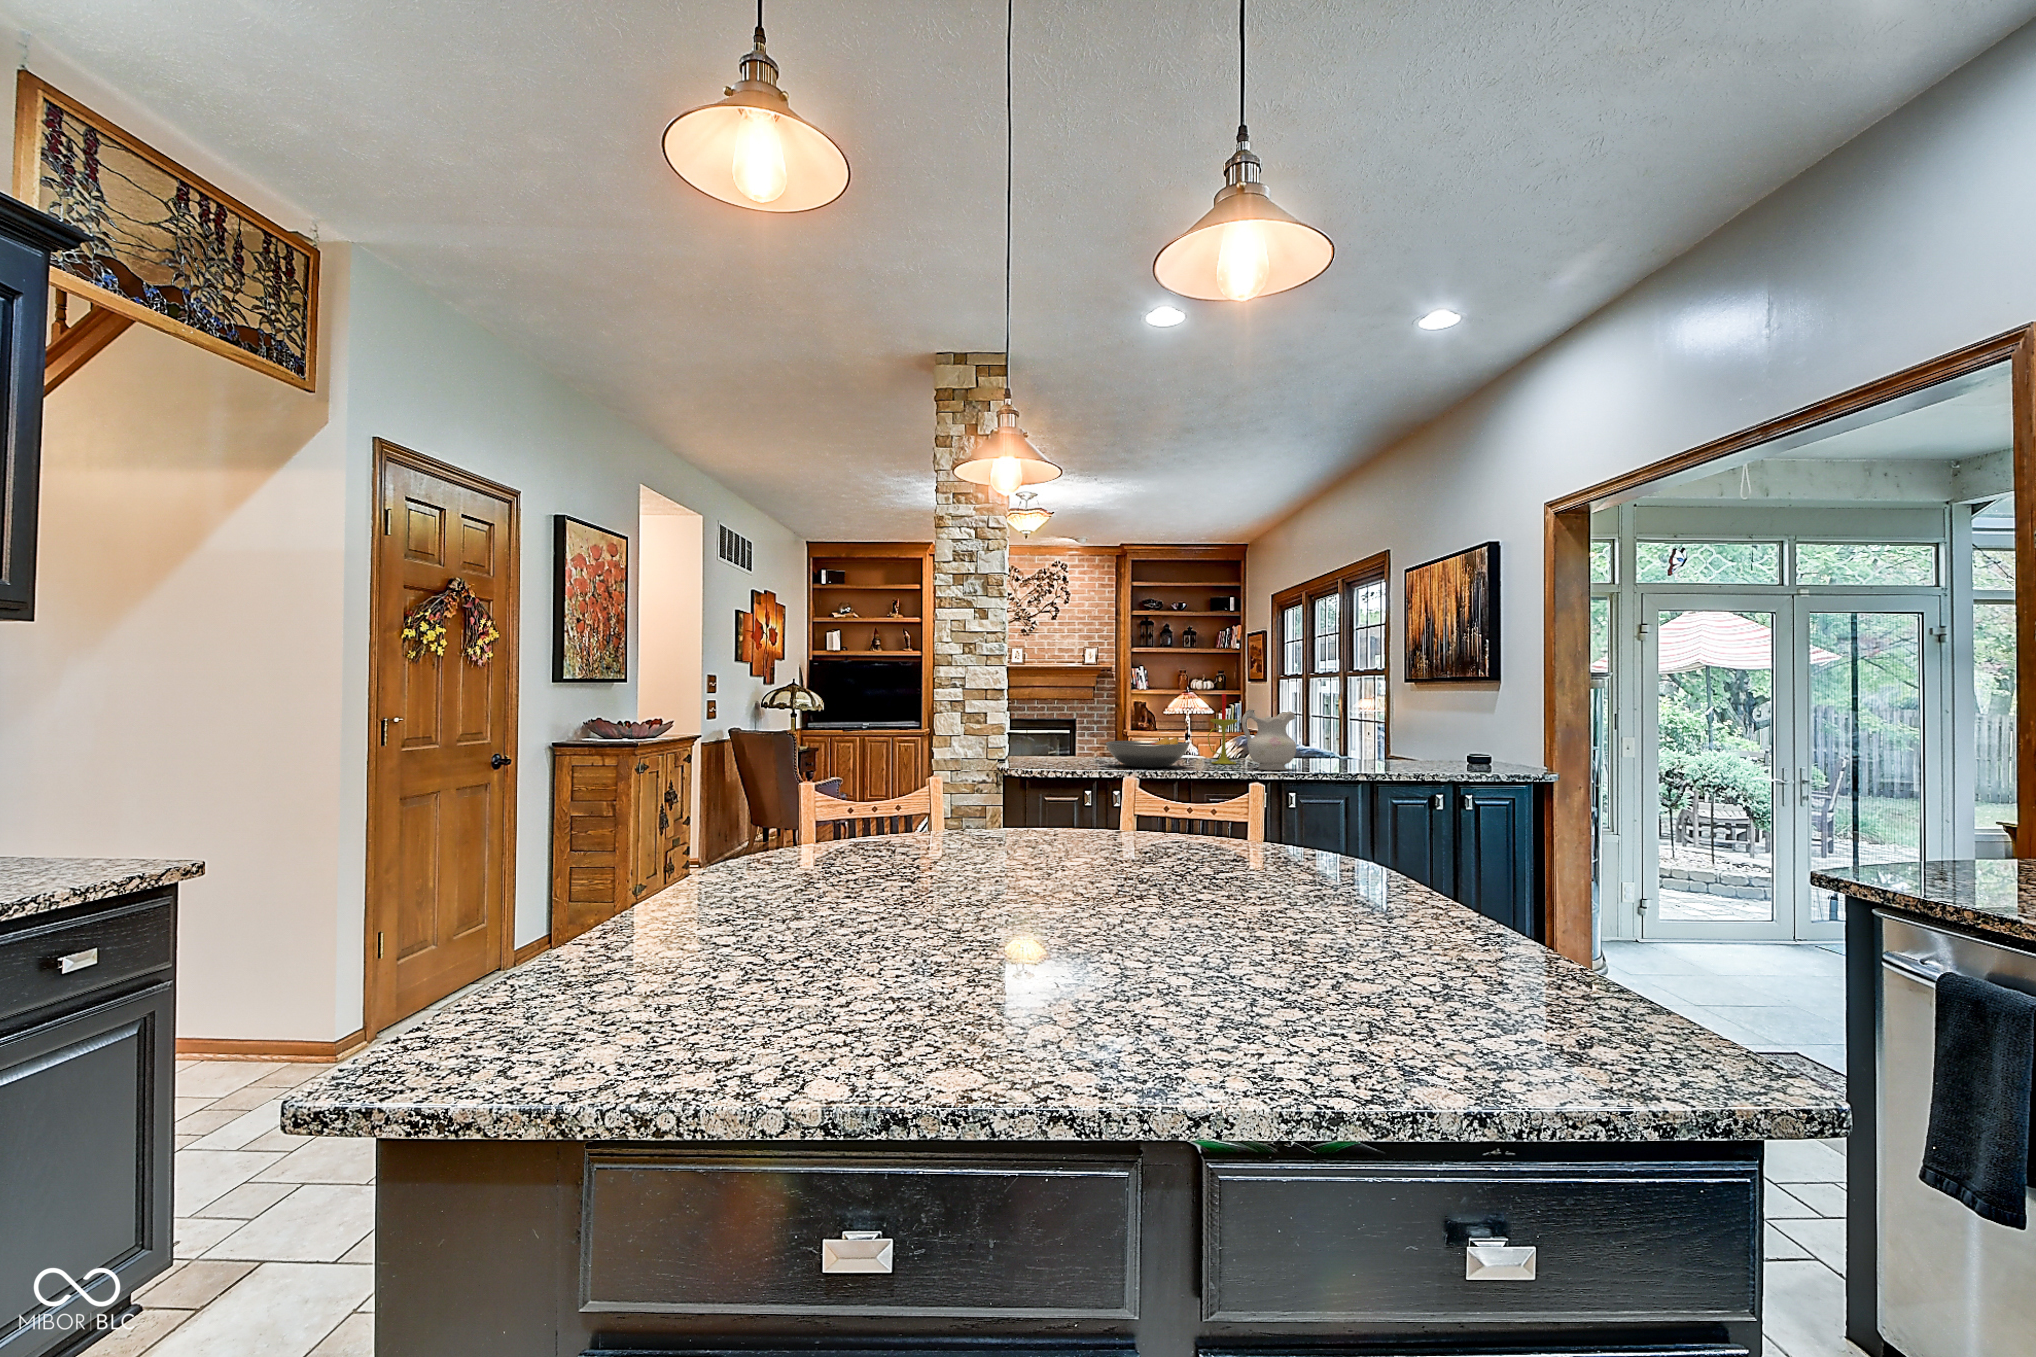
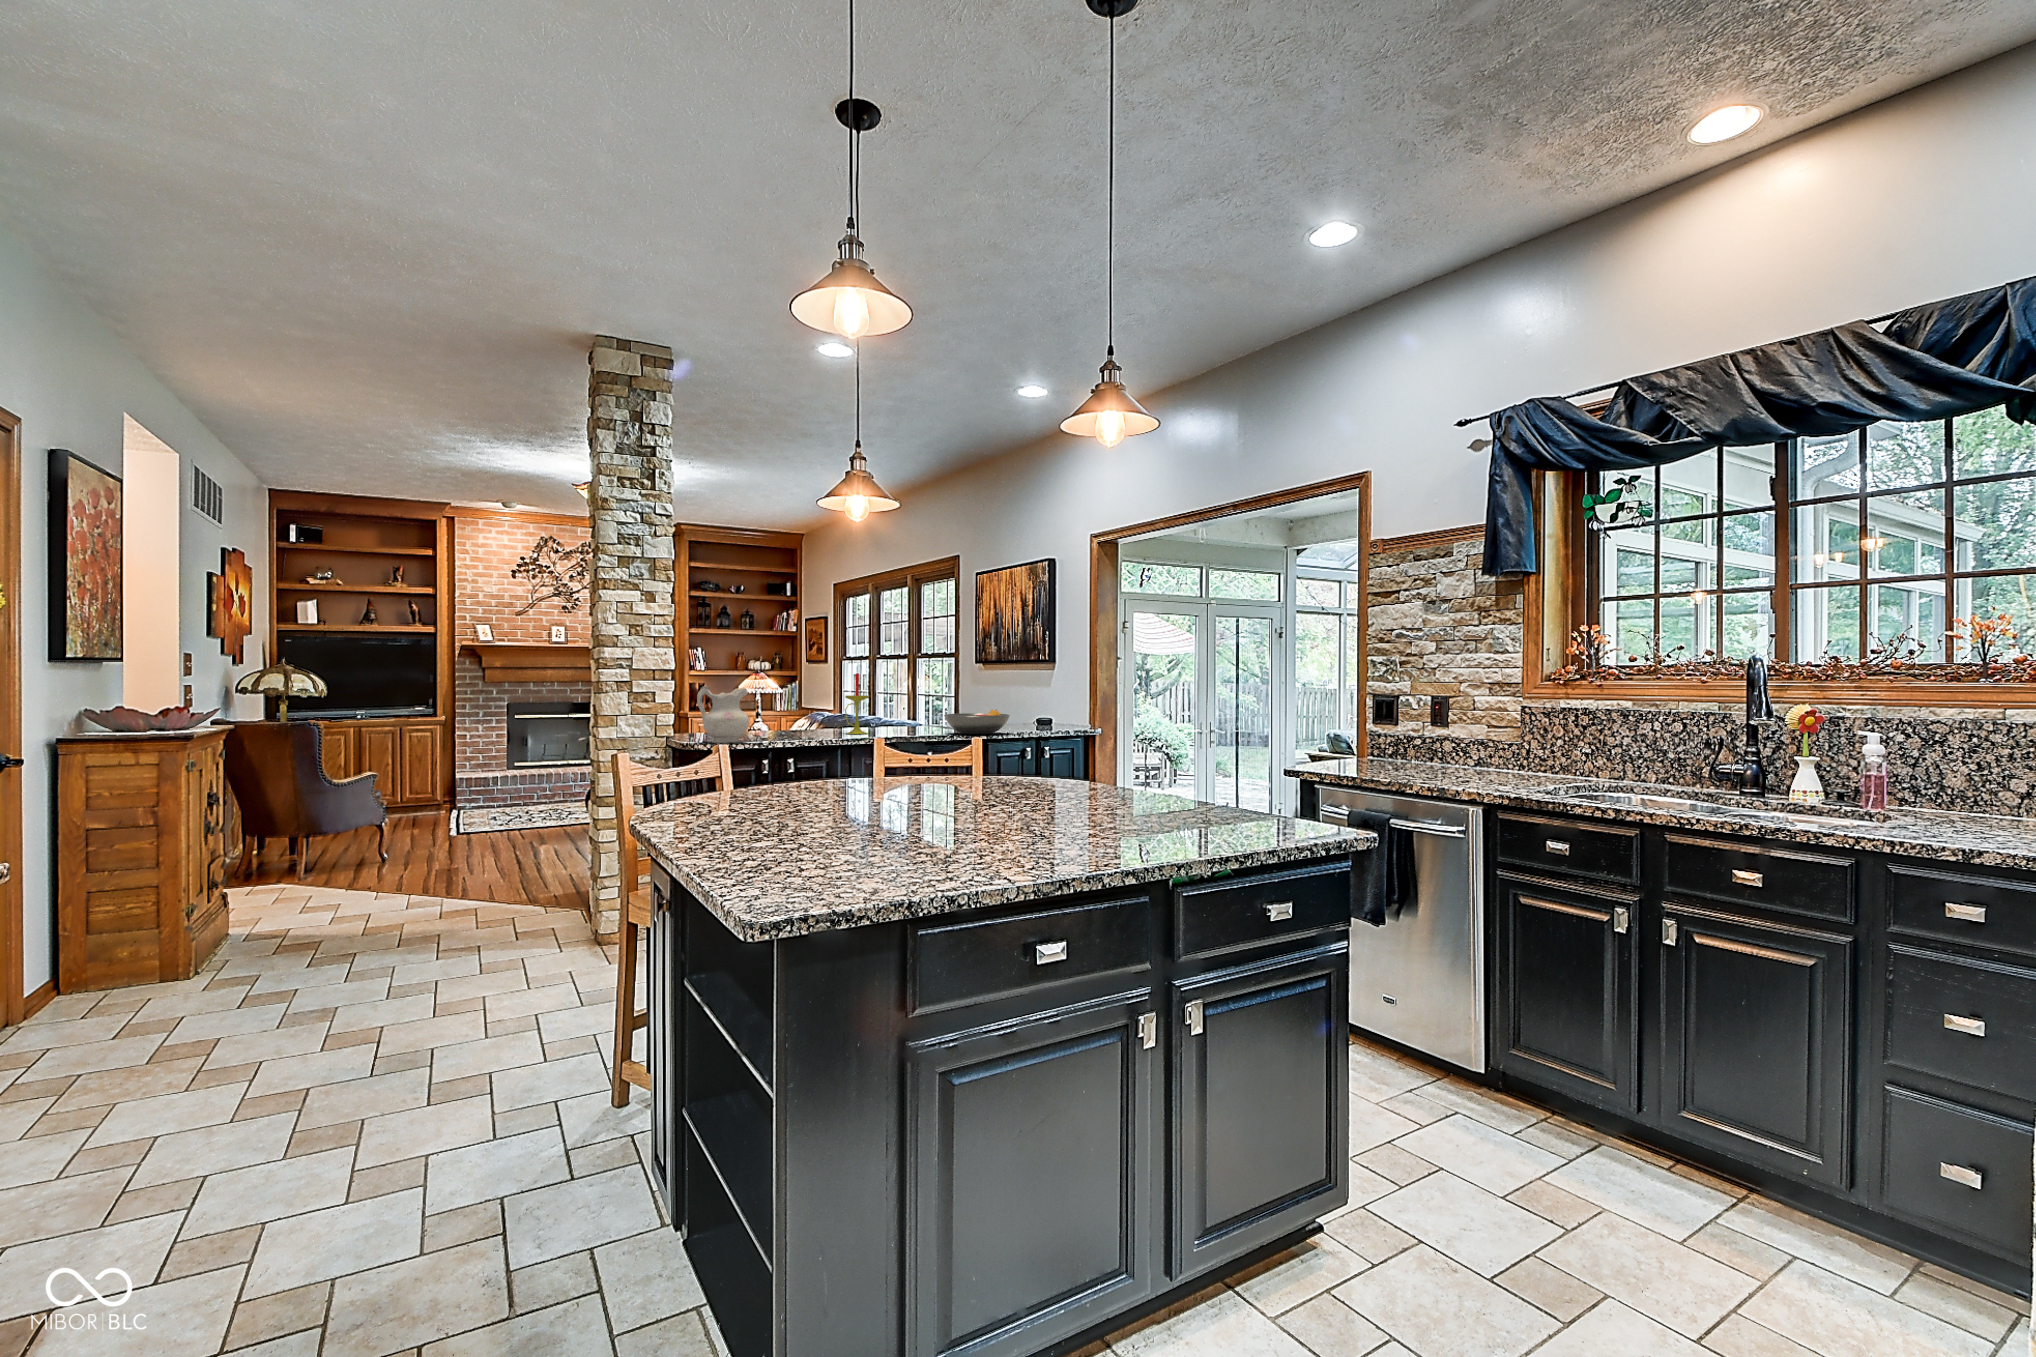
ceramic pitcher: present [1242,710,1296,770] -> present [697,686,749,743]
fruit bowl: present [1106,737,1189,768] -> present [944,710,1010,734]

